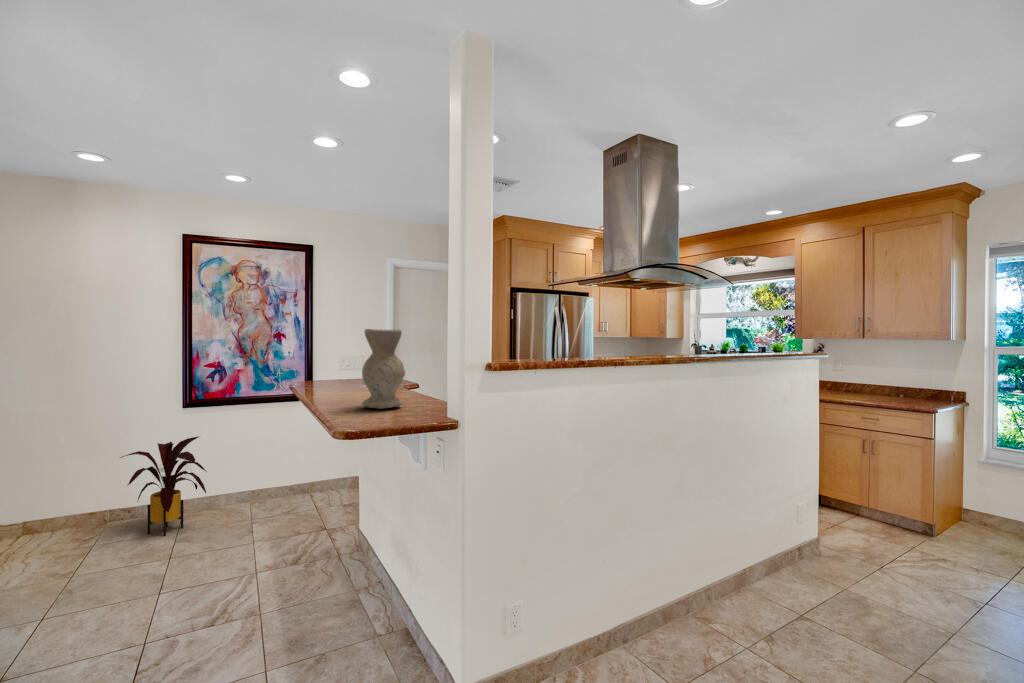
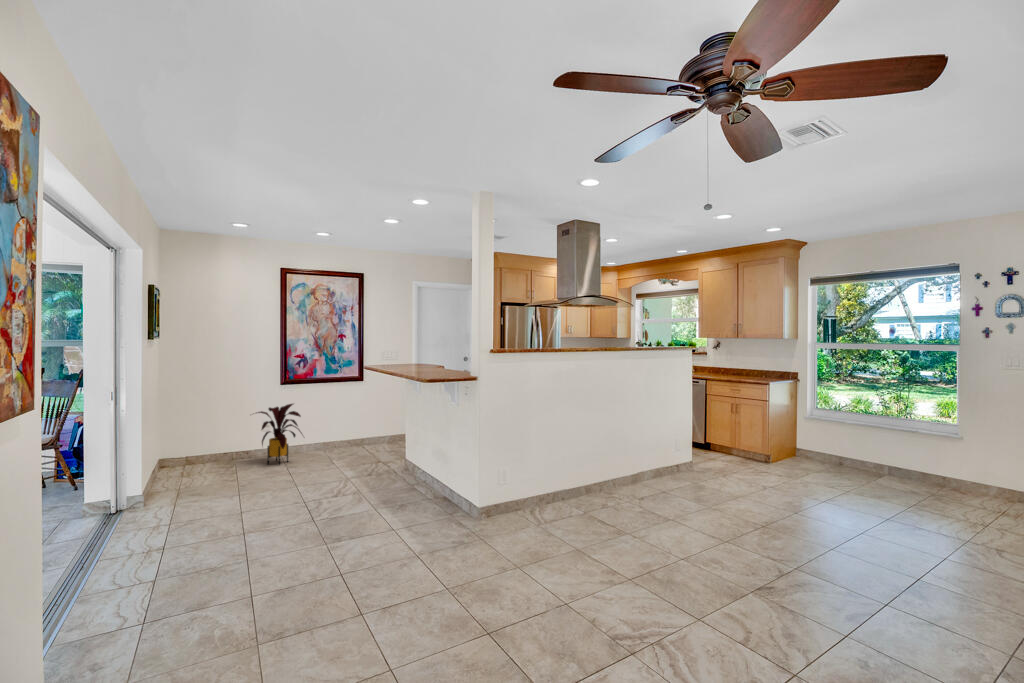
vase: present [362,329,405,409] -> none [428,333,450,373]

